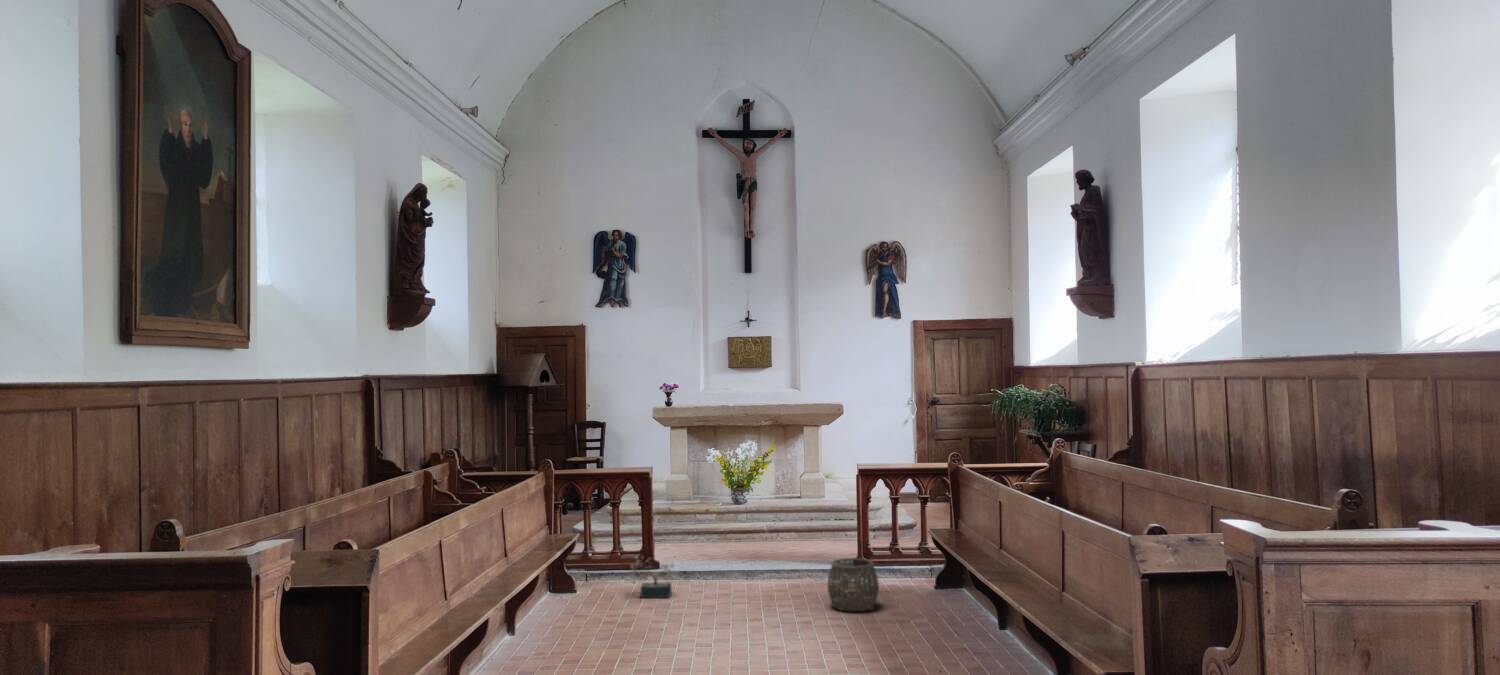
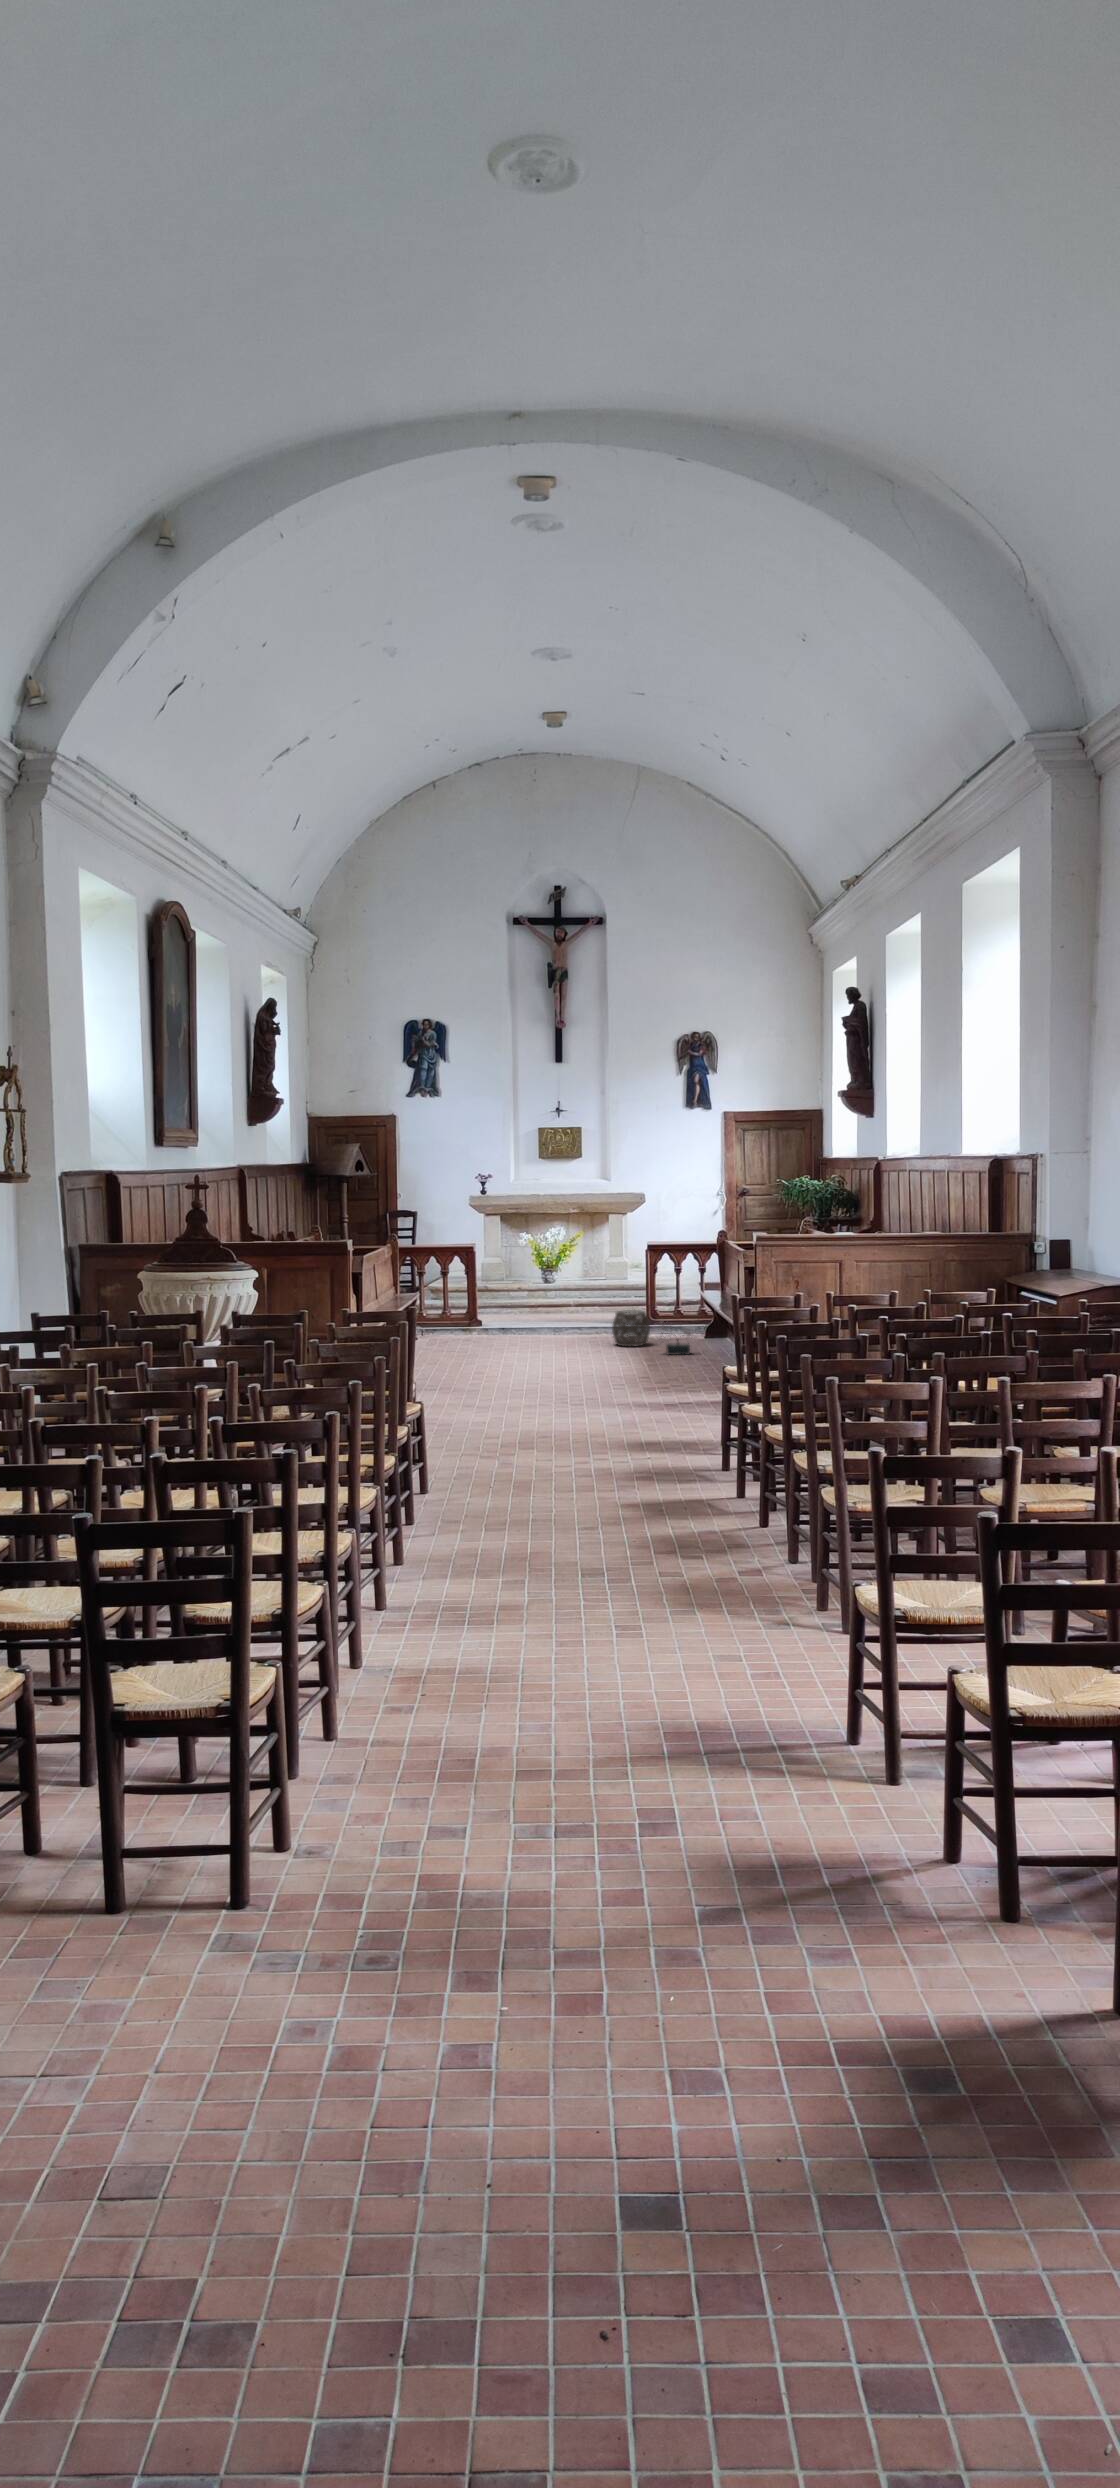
decorative plant: present [631,555,675,598] -> present [658,1322,691,1355]

